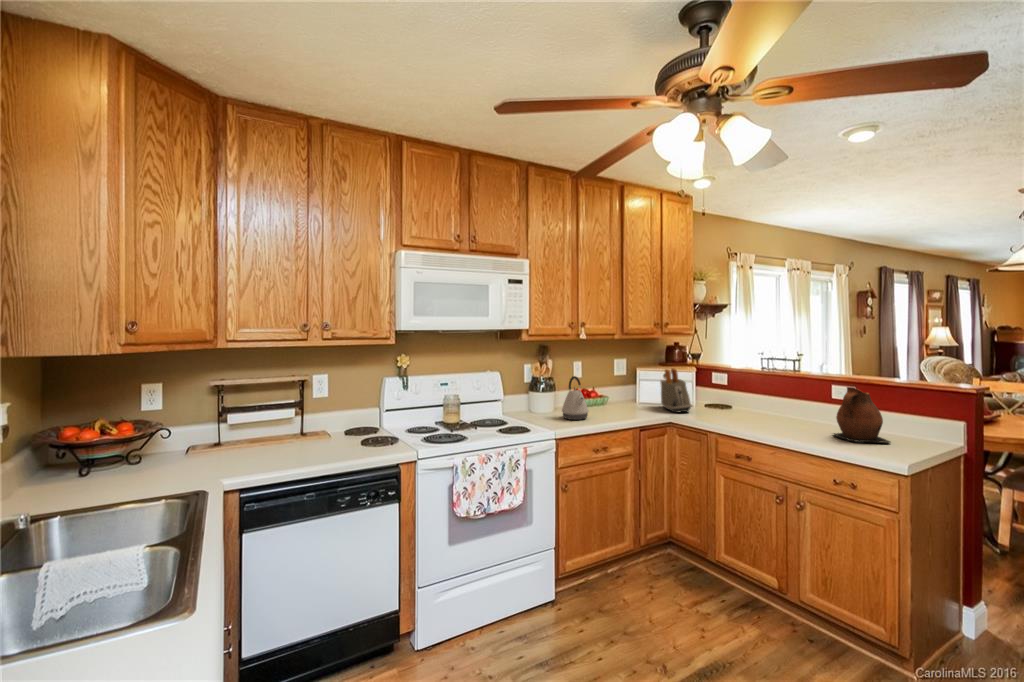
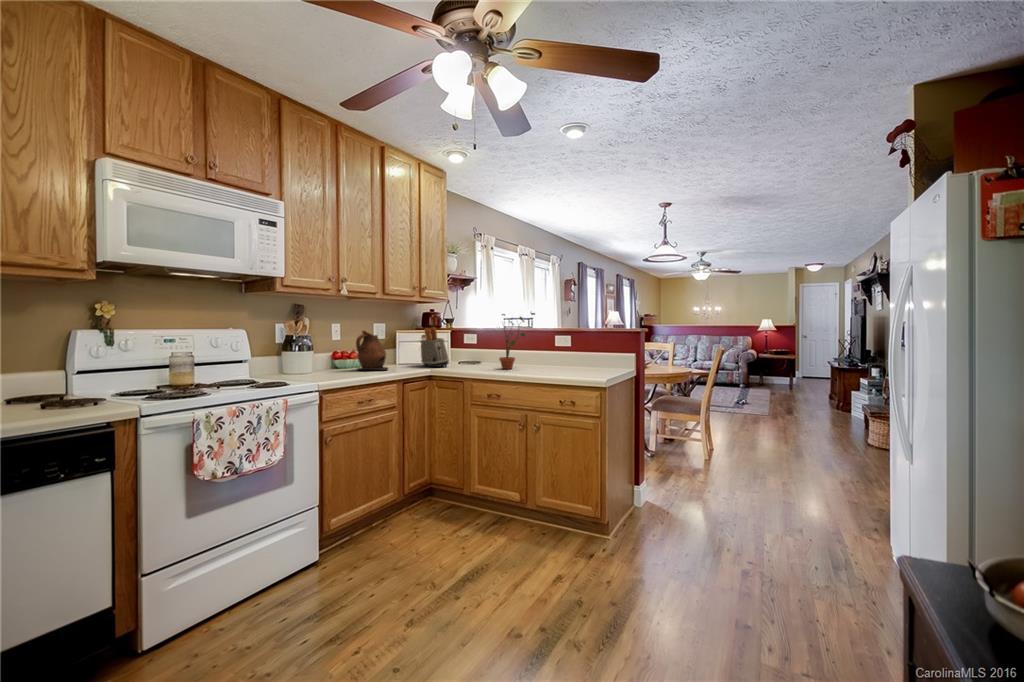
potted plant: none [745,359,788,424] -> present [494,317,525,369]
kettle: present [562,376,589,420] -> none [323,331,352,376]
ceramic pitcher: present [834,387,890,443] -> present [356,331,388,370]

